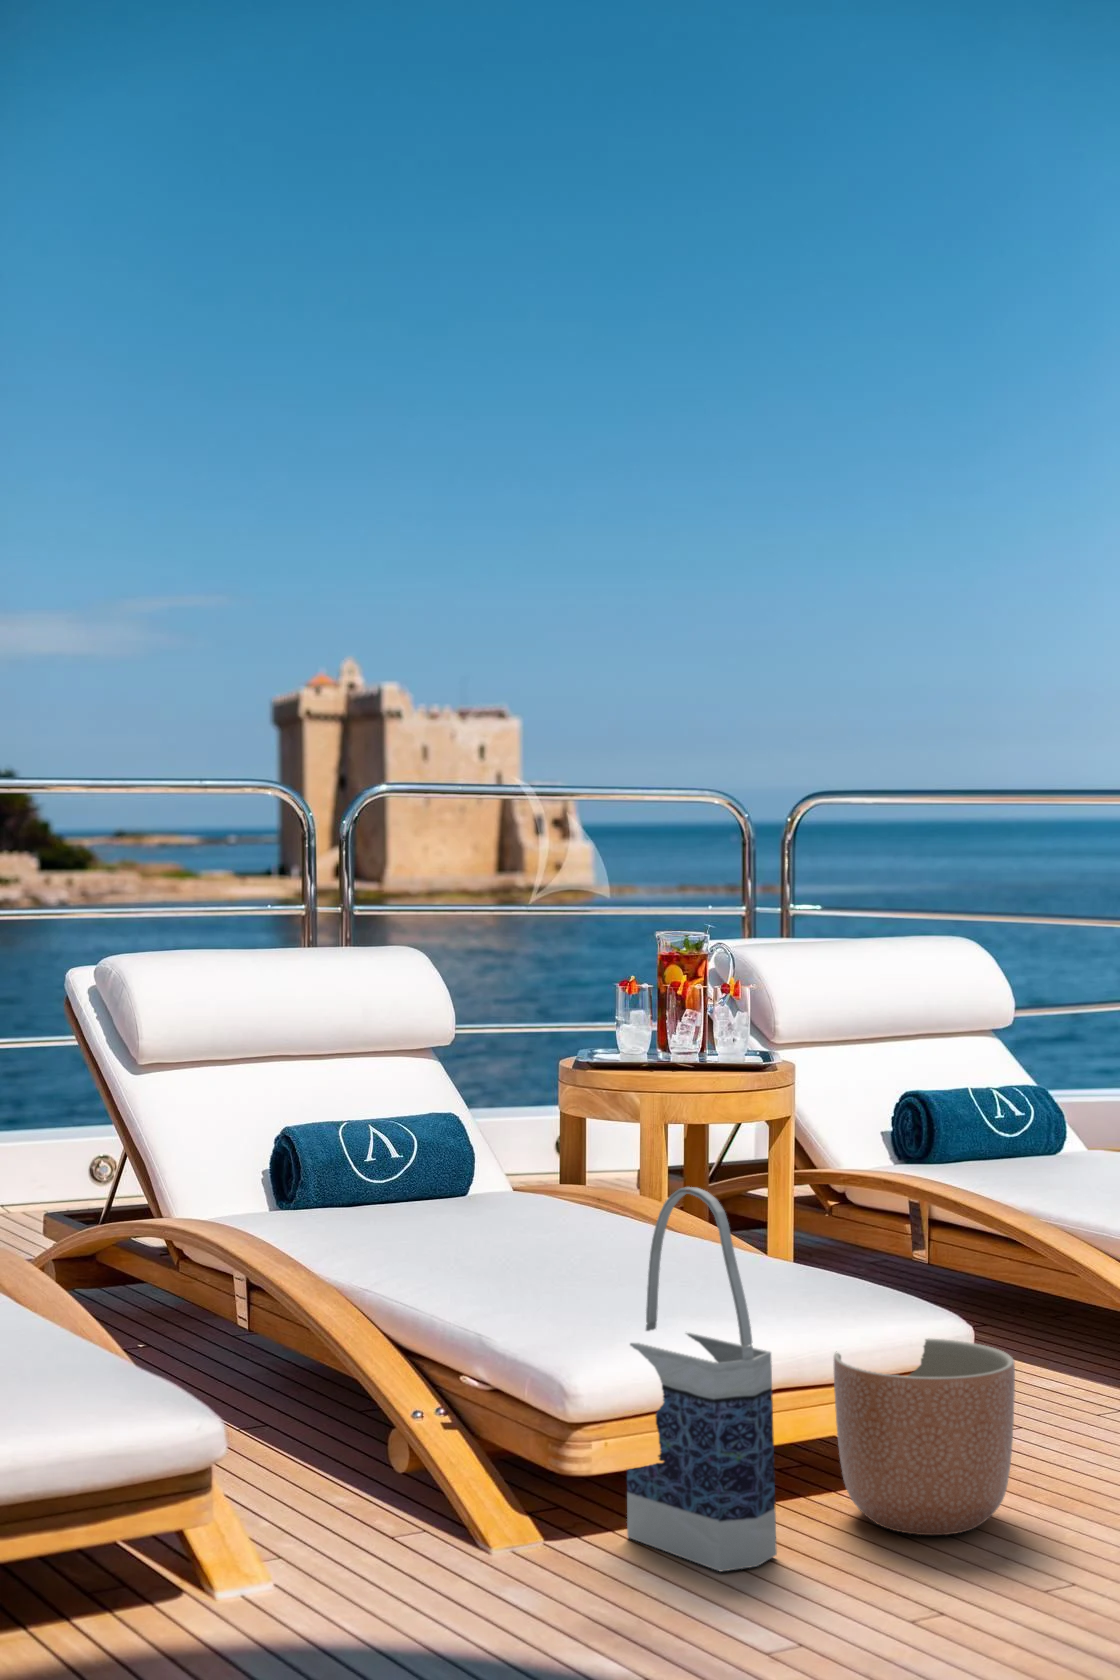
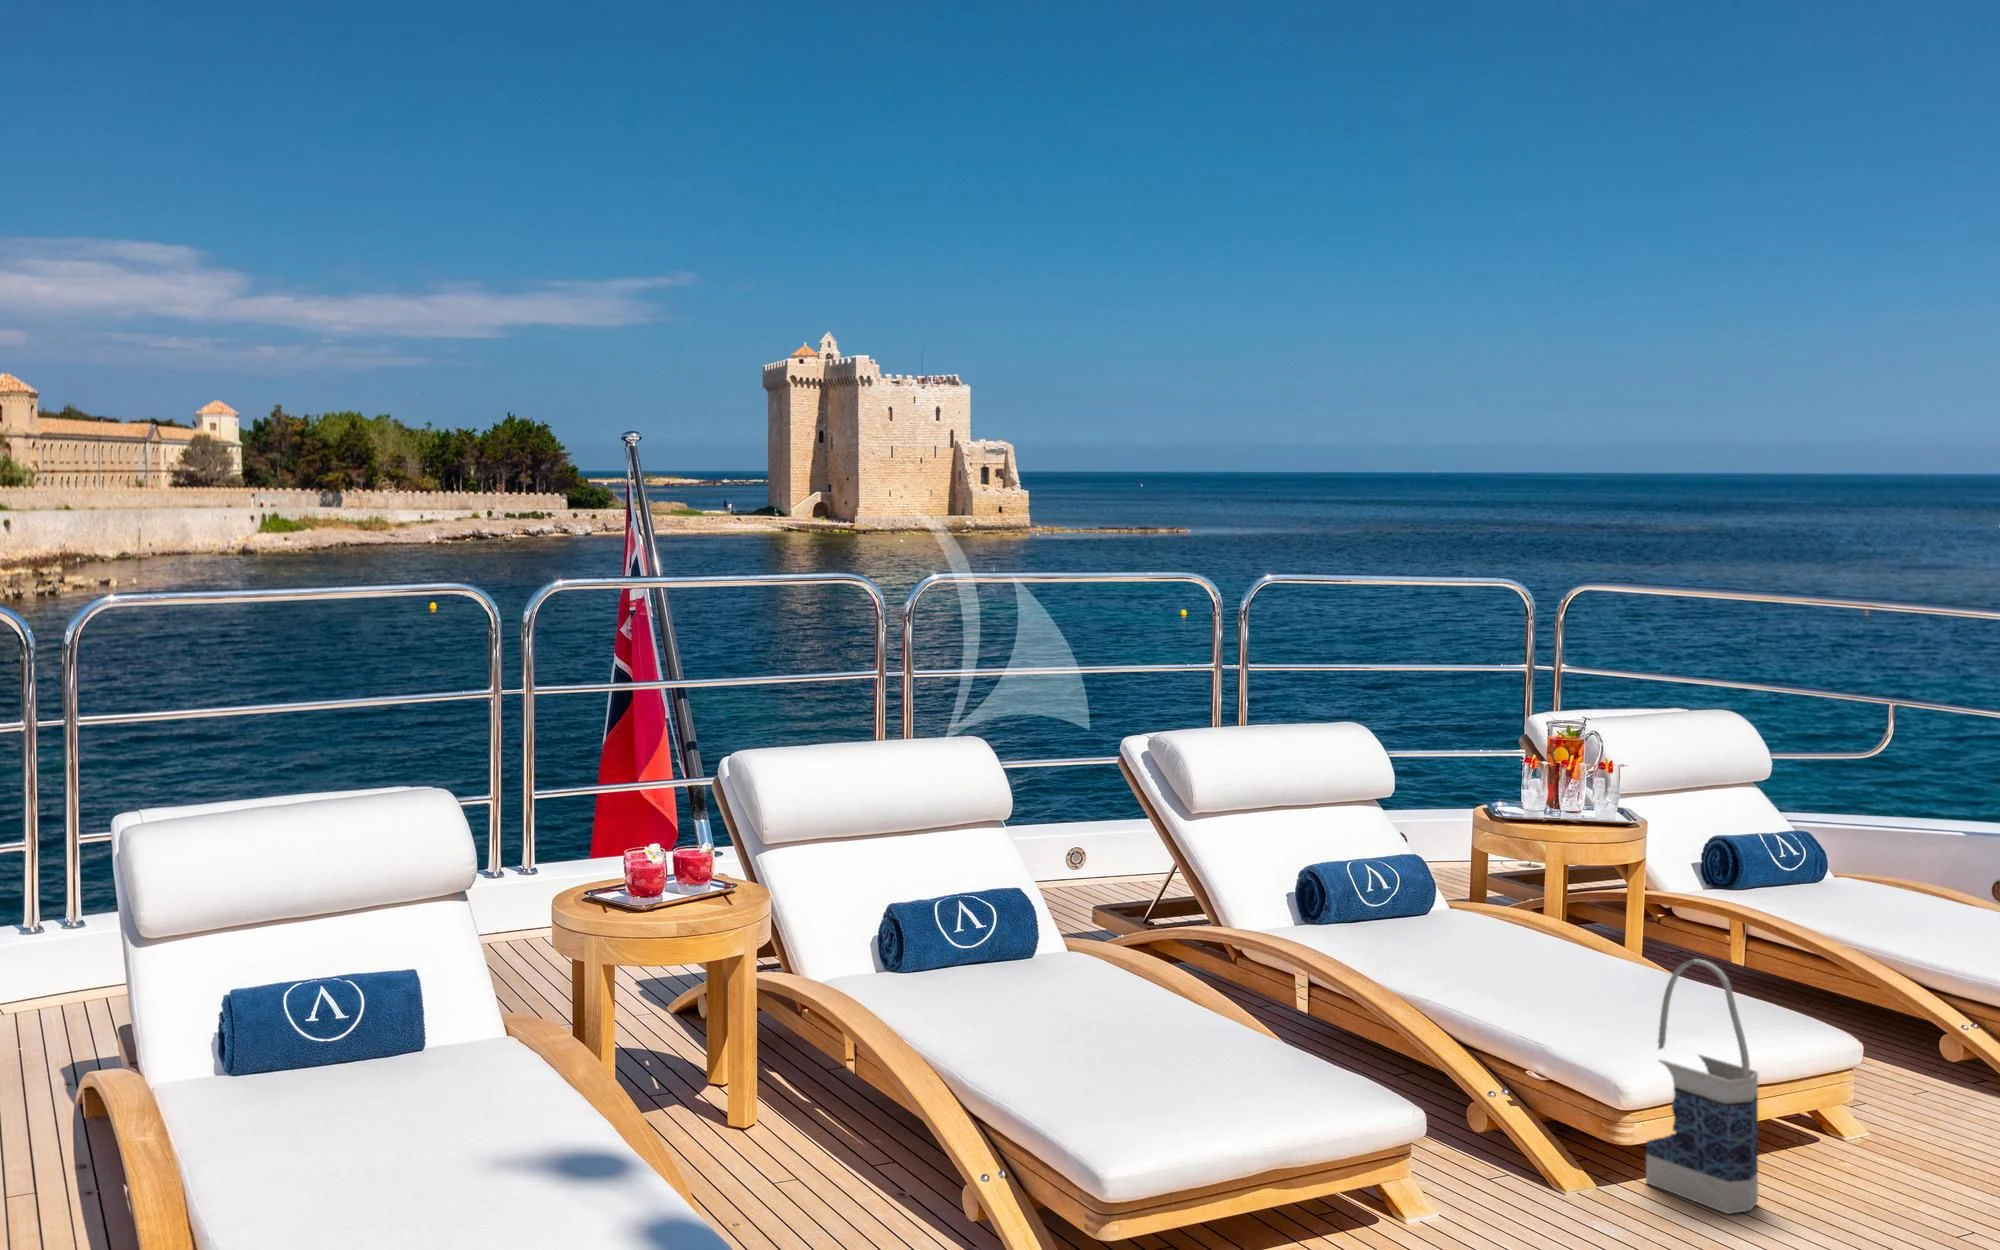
planter: present [834,1338,1015,1535] -> none [1779,1053,1914,1191]

